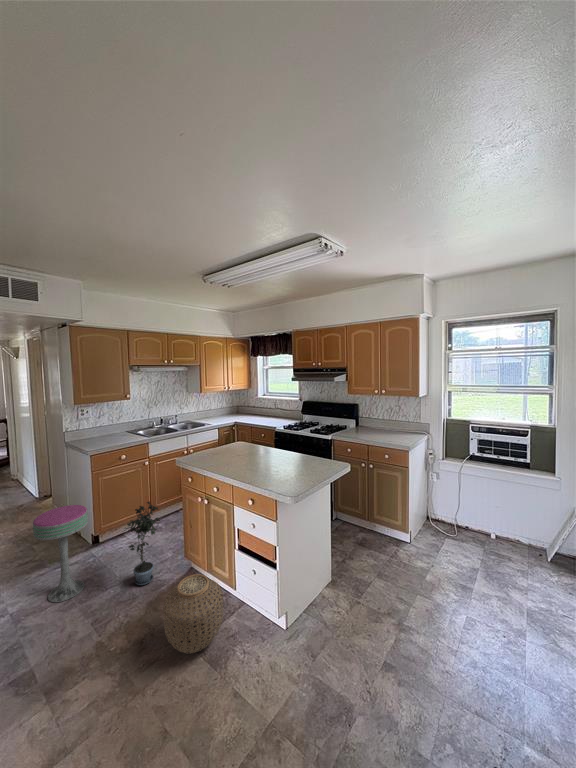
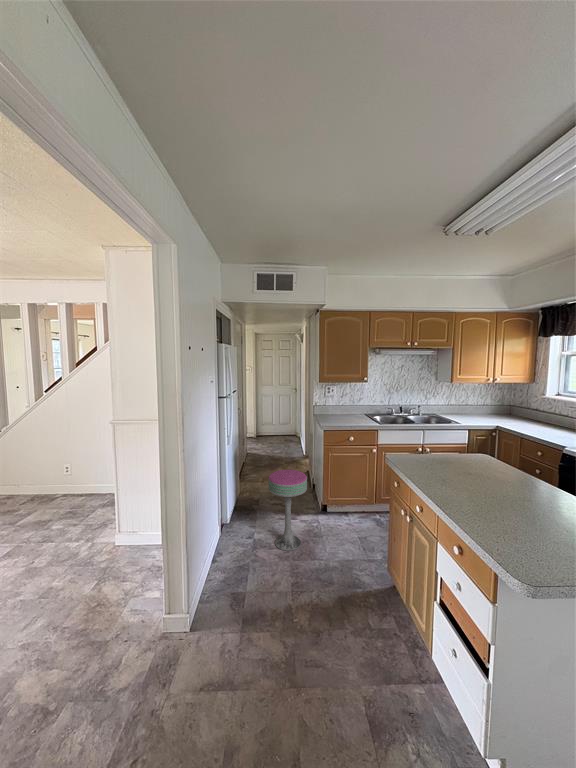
potted plant: present [126,502,160,585] -> none [328,492,365,575]
woven basket: present [163,574,223,654] -> none [330,597,401,695]

